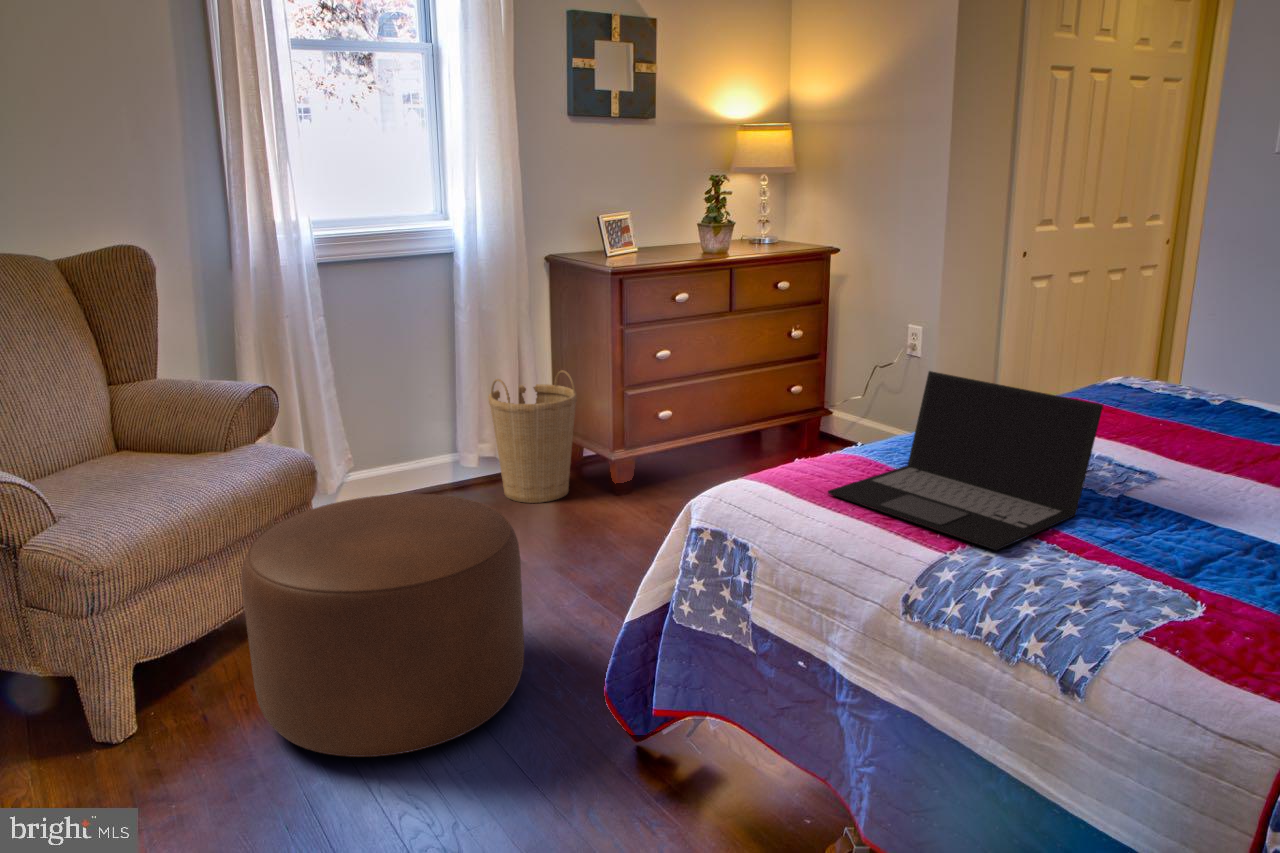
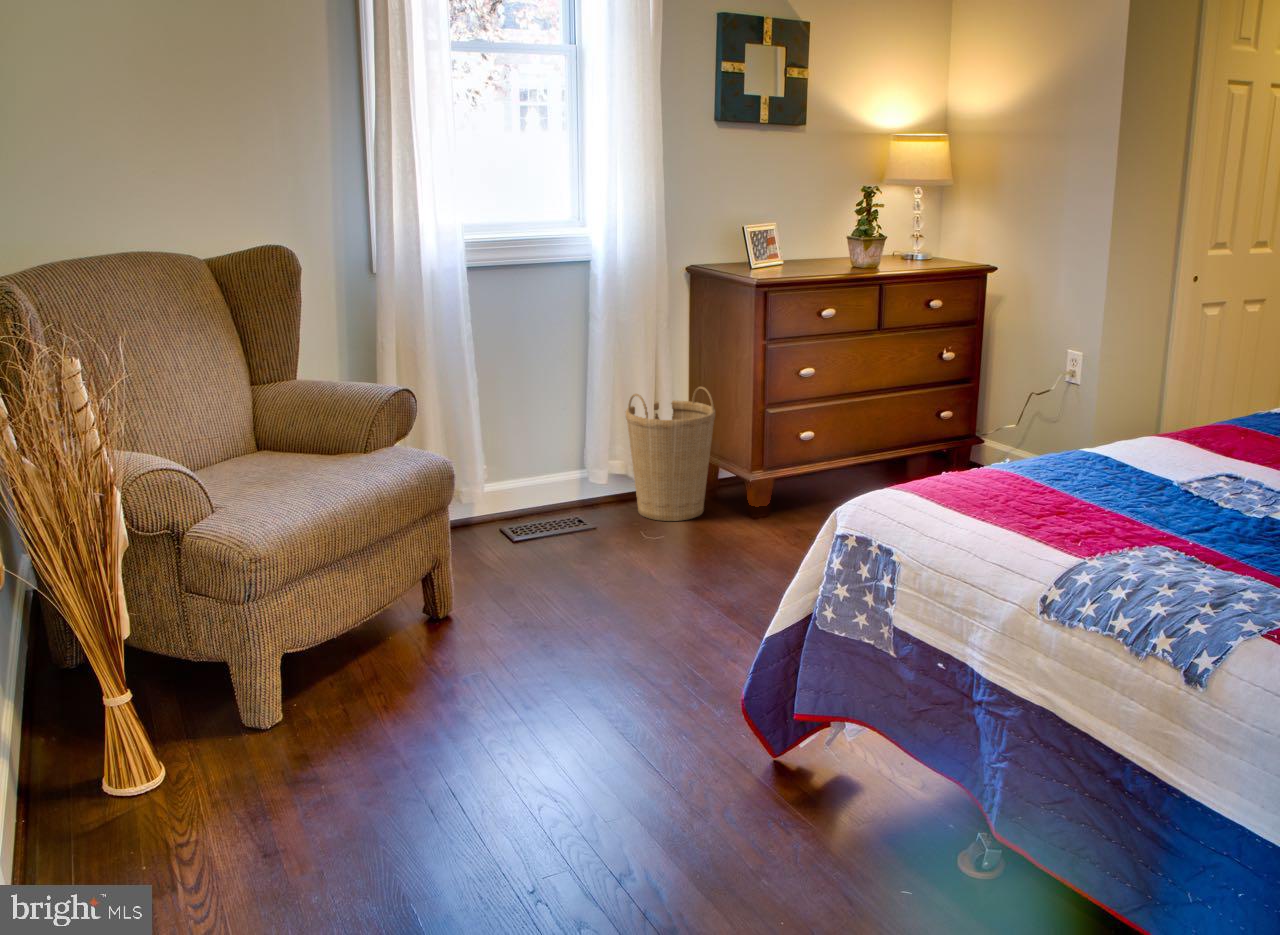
laptop: present [828,371,1103,550] -> none [972,389,1252,559]
ottoman: present [242,494,524,757] -> none [409,500,666,740]

